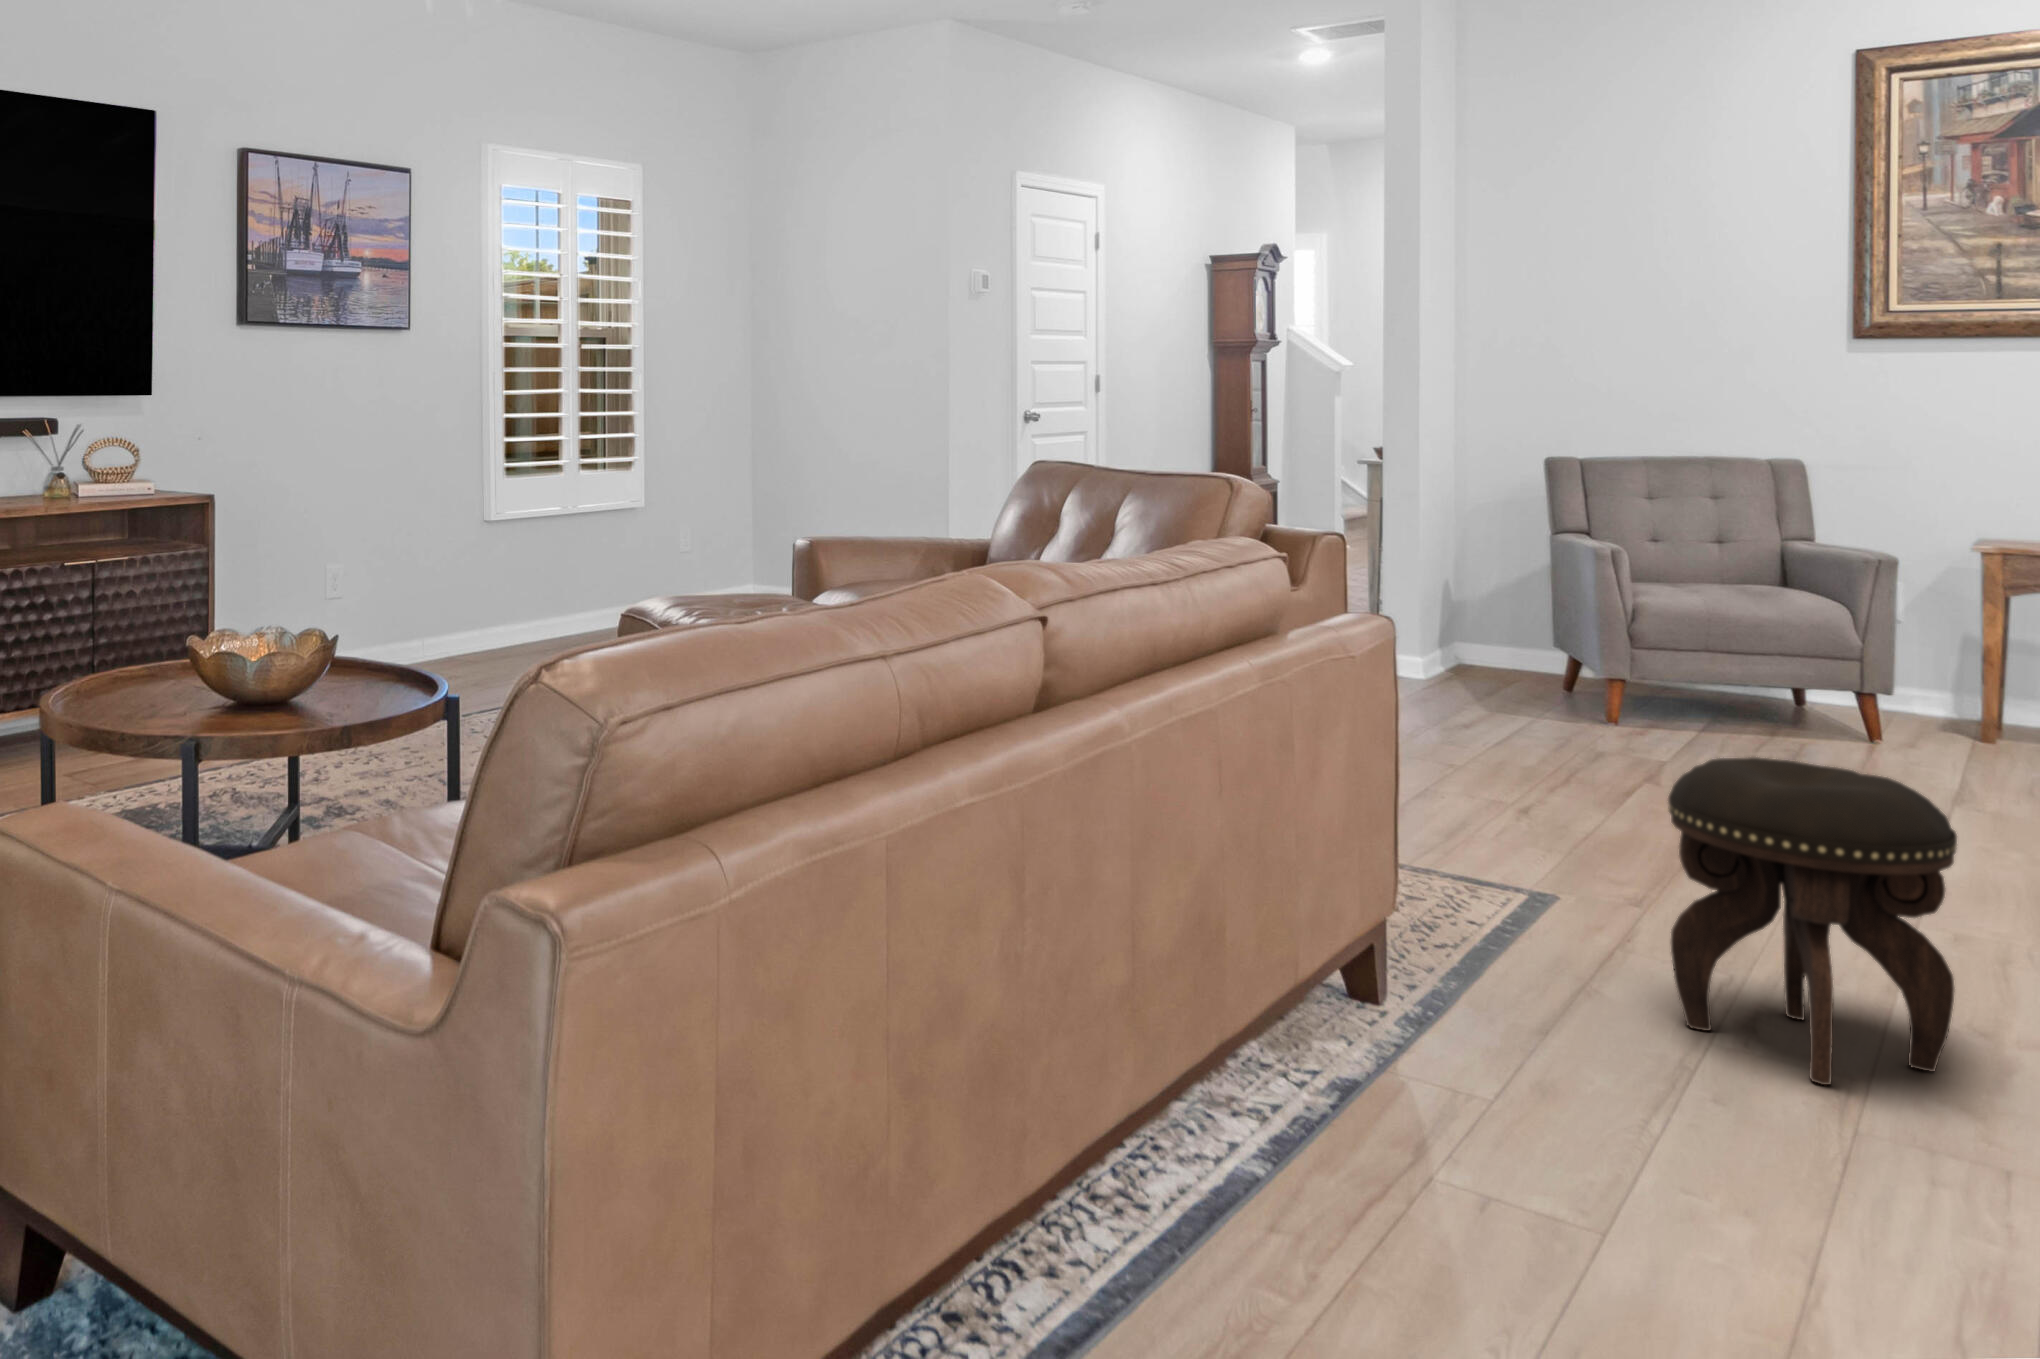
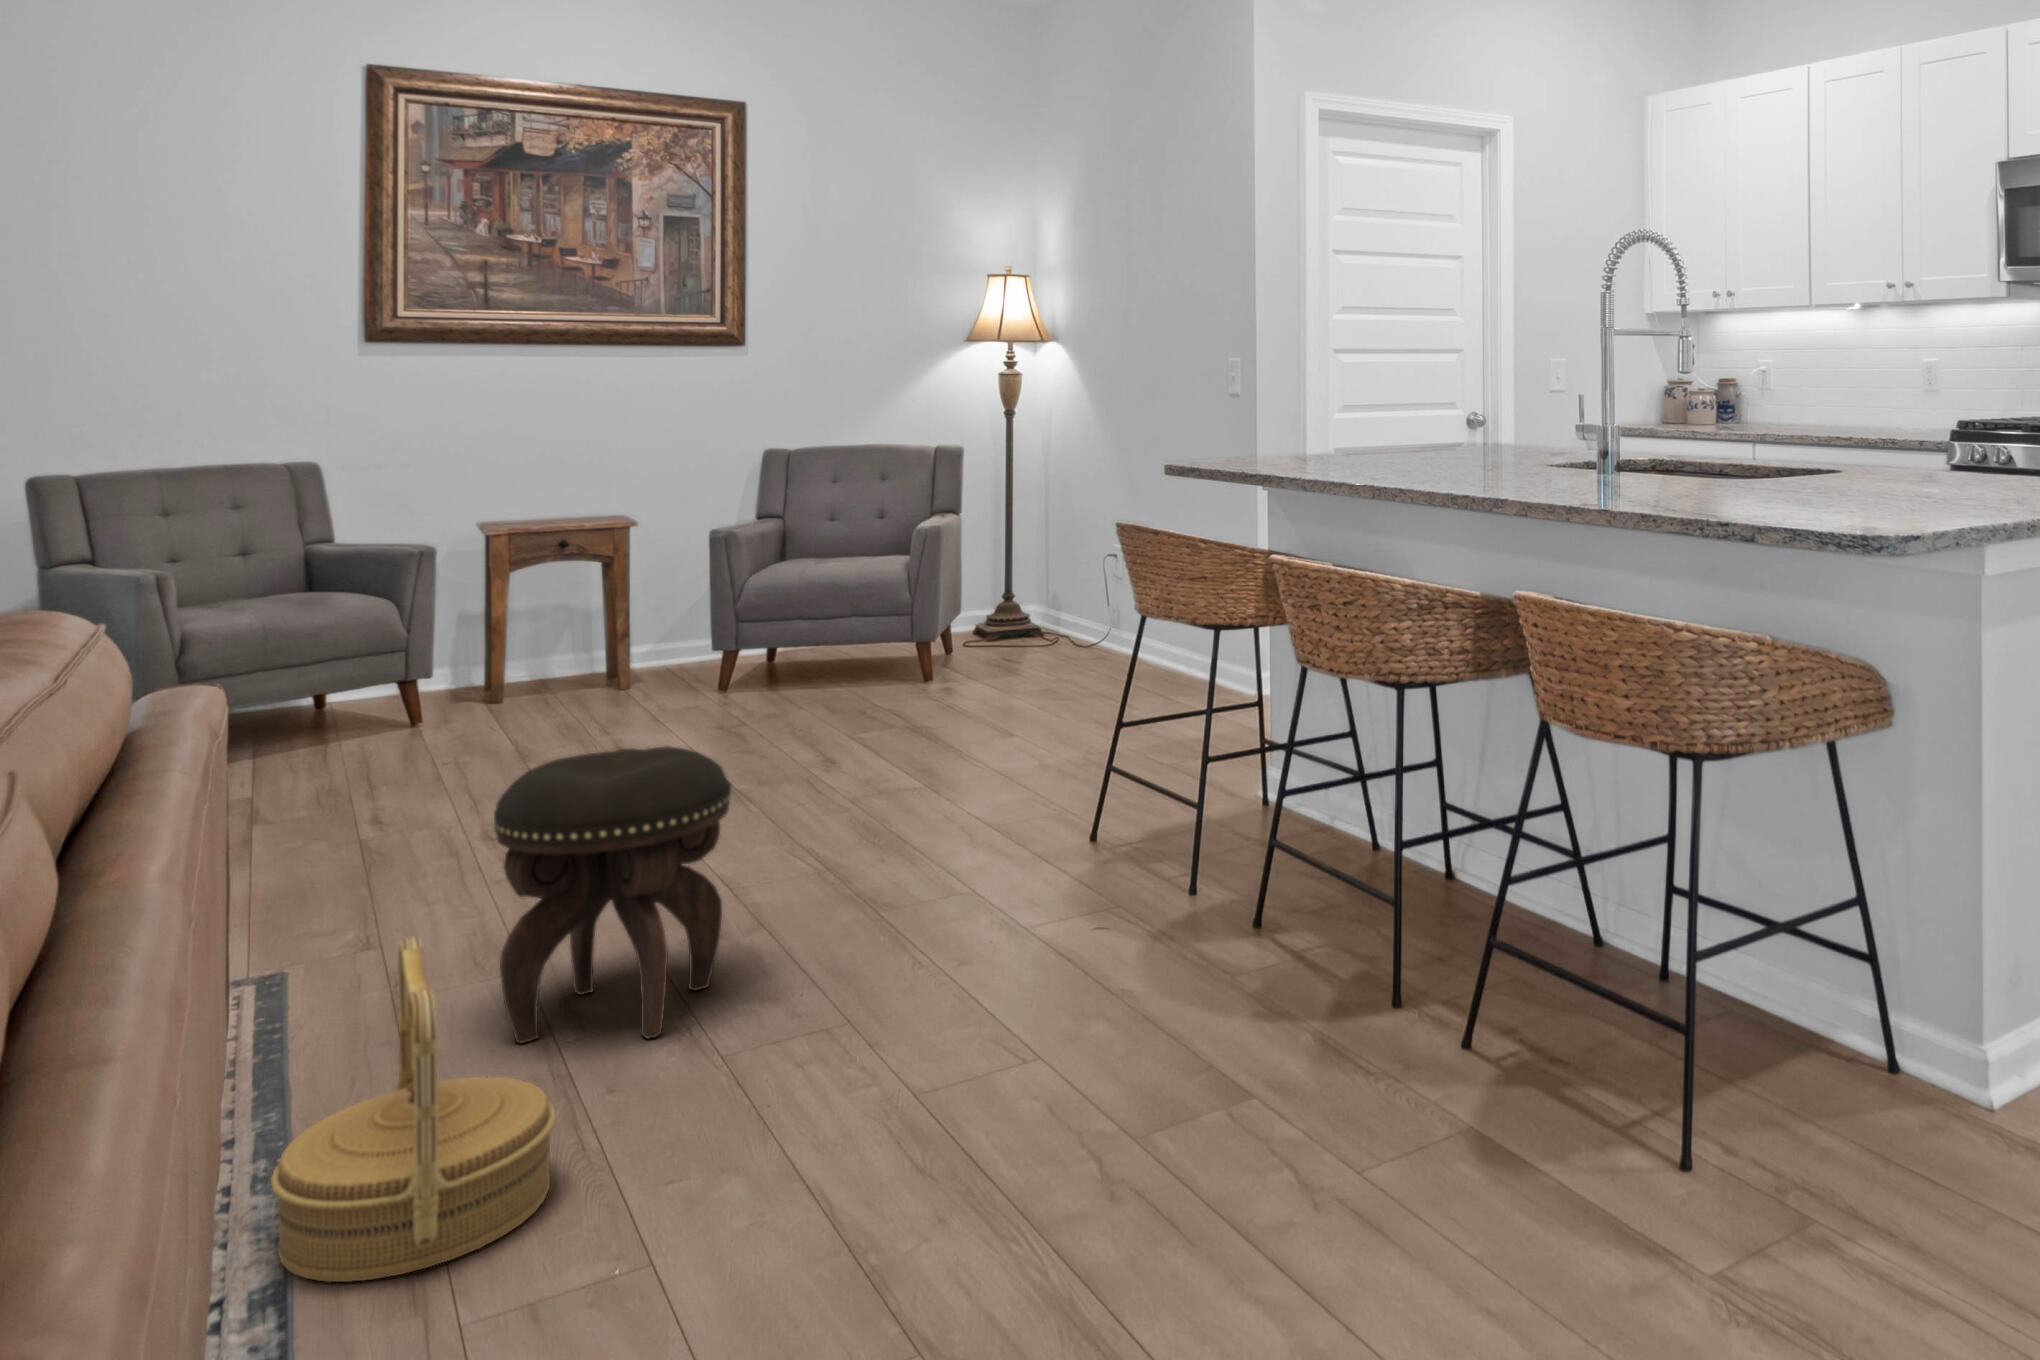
basket: none [1363,854,1607,1149] -> present [271,937,556,1282]

